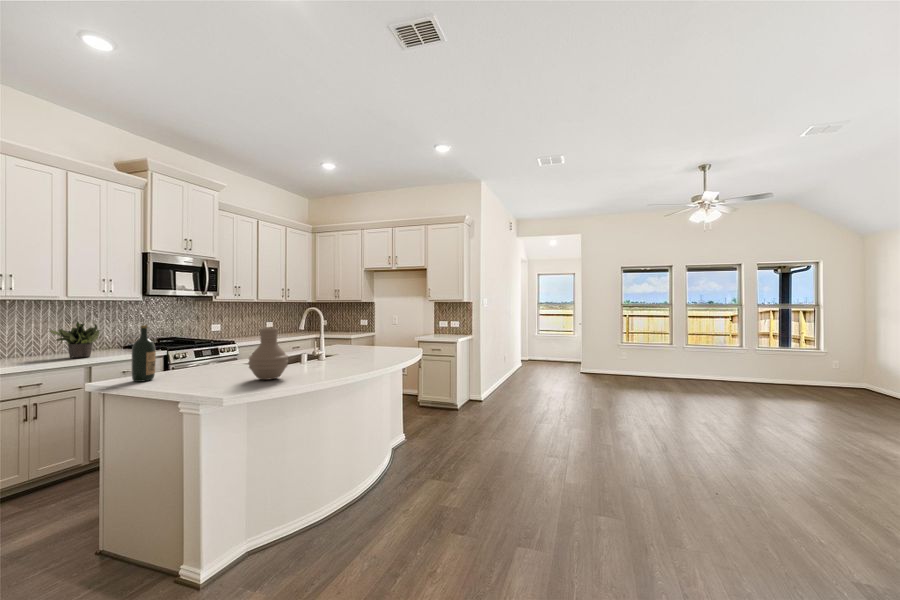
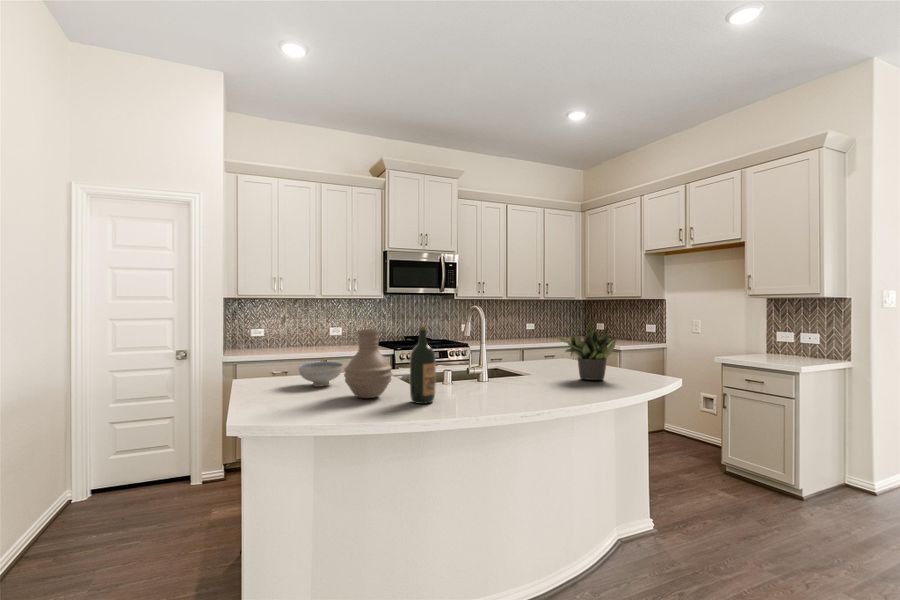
potted plant: present [50,322,100,358] -> present [557,324,616,380]
wine bottle: present [132,325,156,382] -> present [410,326,436,404]
ceramic bowl: none [175,359,219,380] -> present [299,362,343,387]

